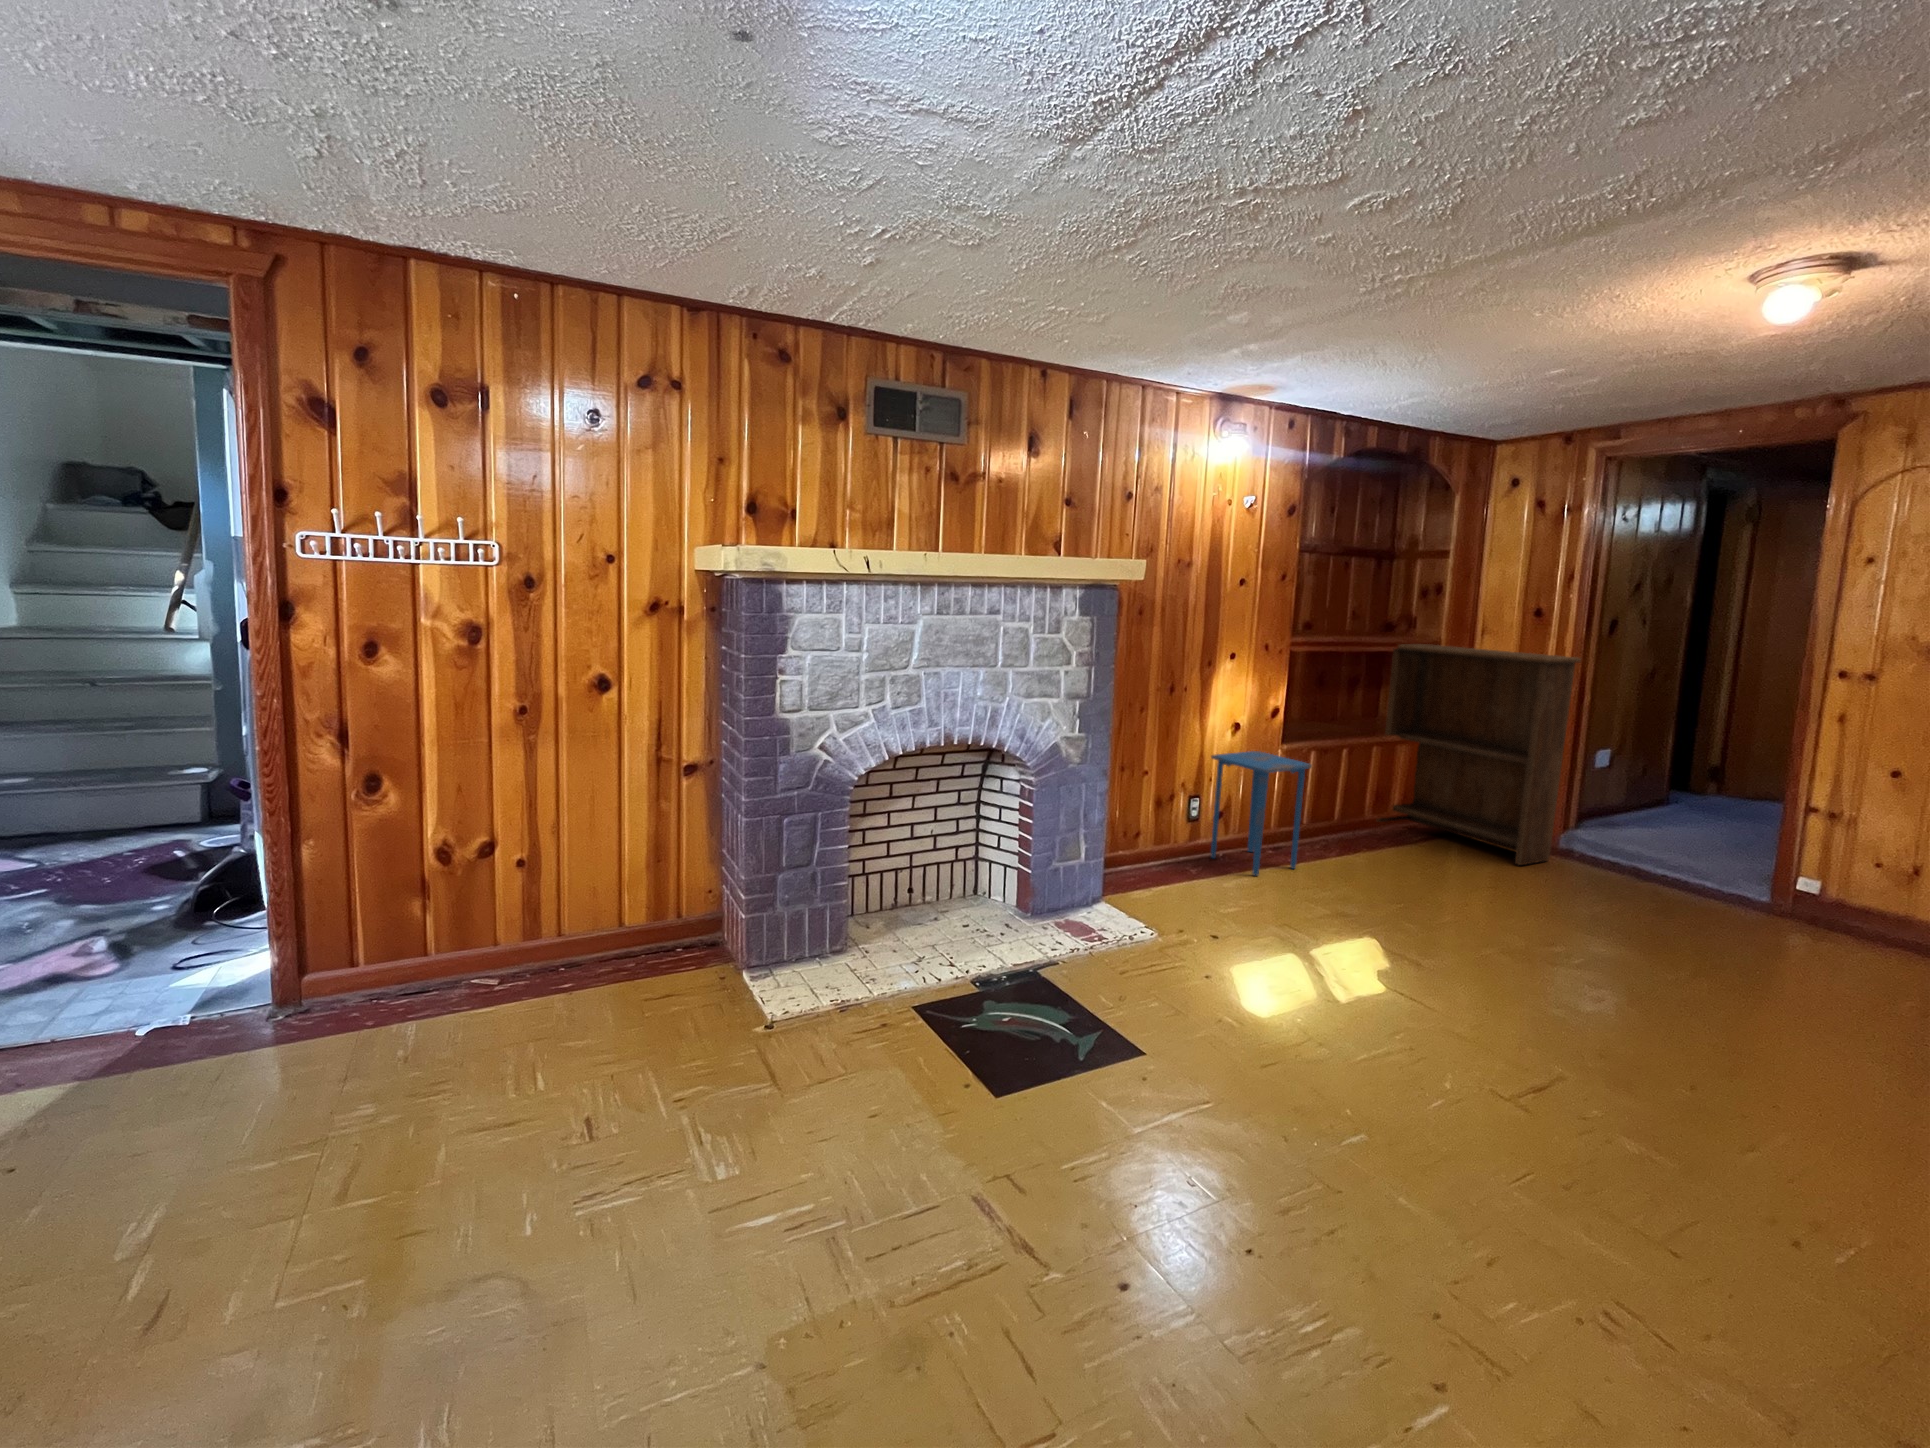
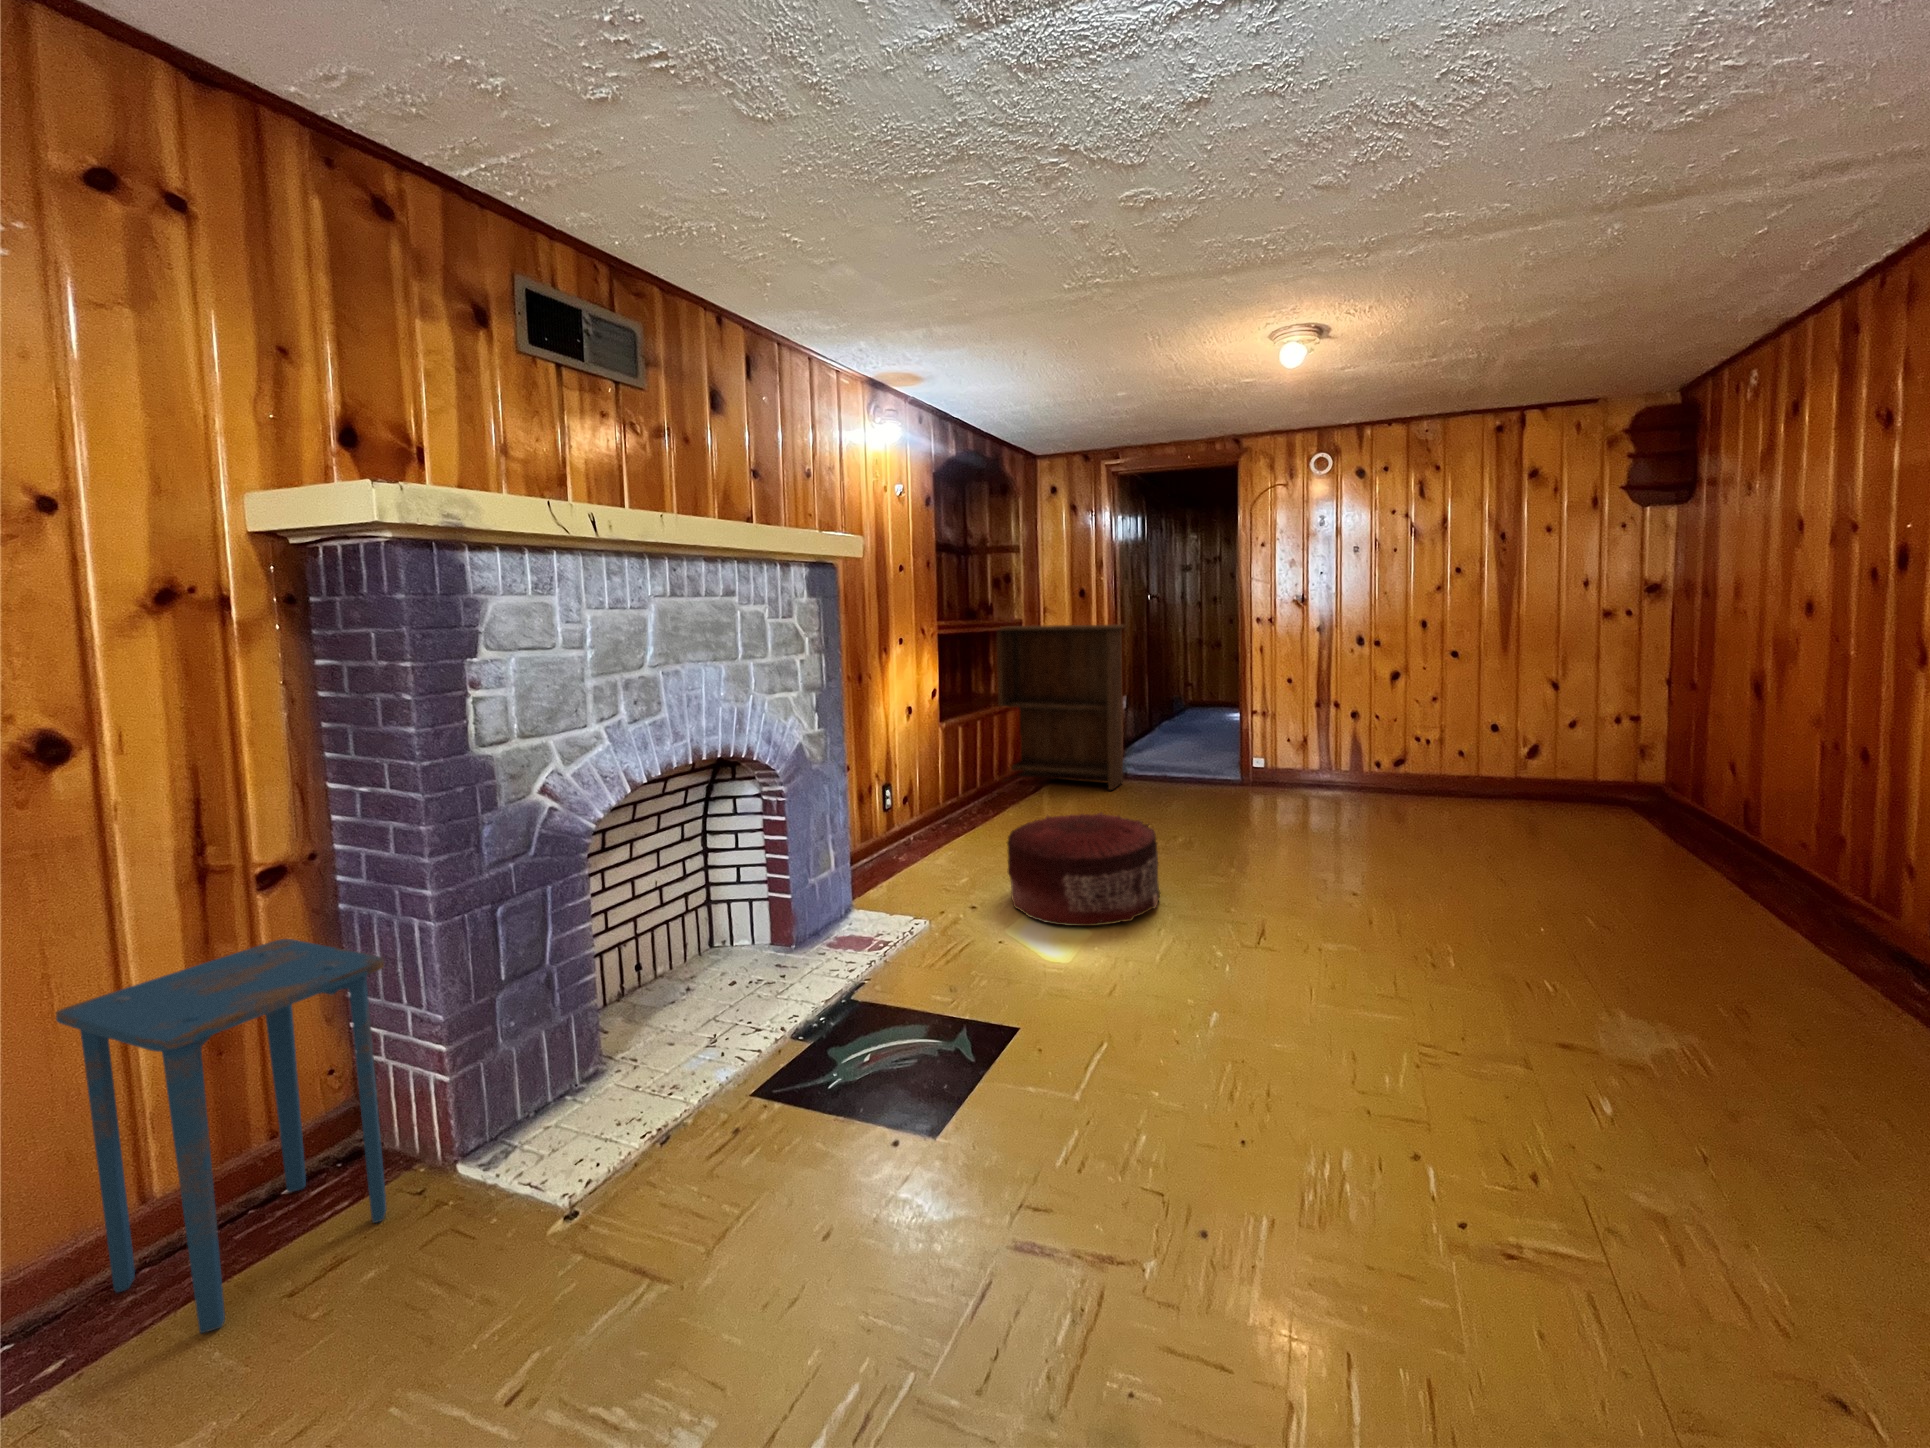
side table: present [1211,751,1312,875] -> present [56,939,386,1333]
pouf: none [1248,868,1445,1011] -> present [1007,813,1160,926]

